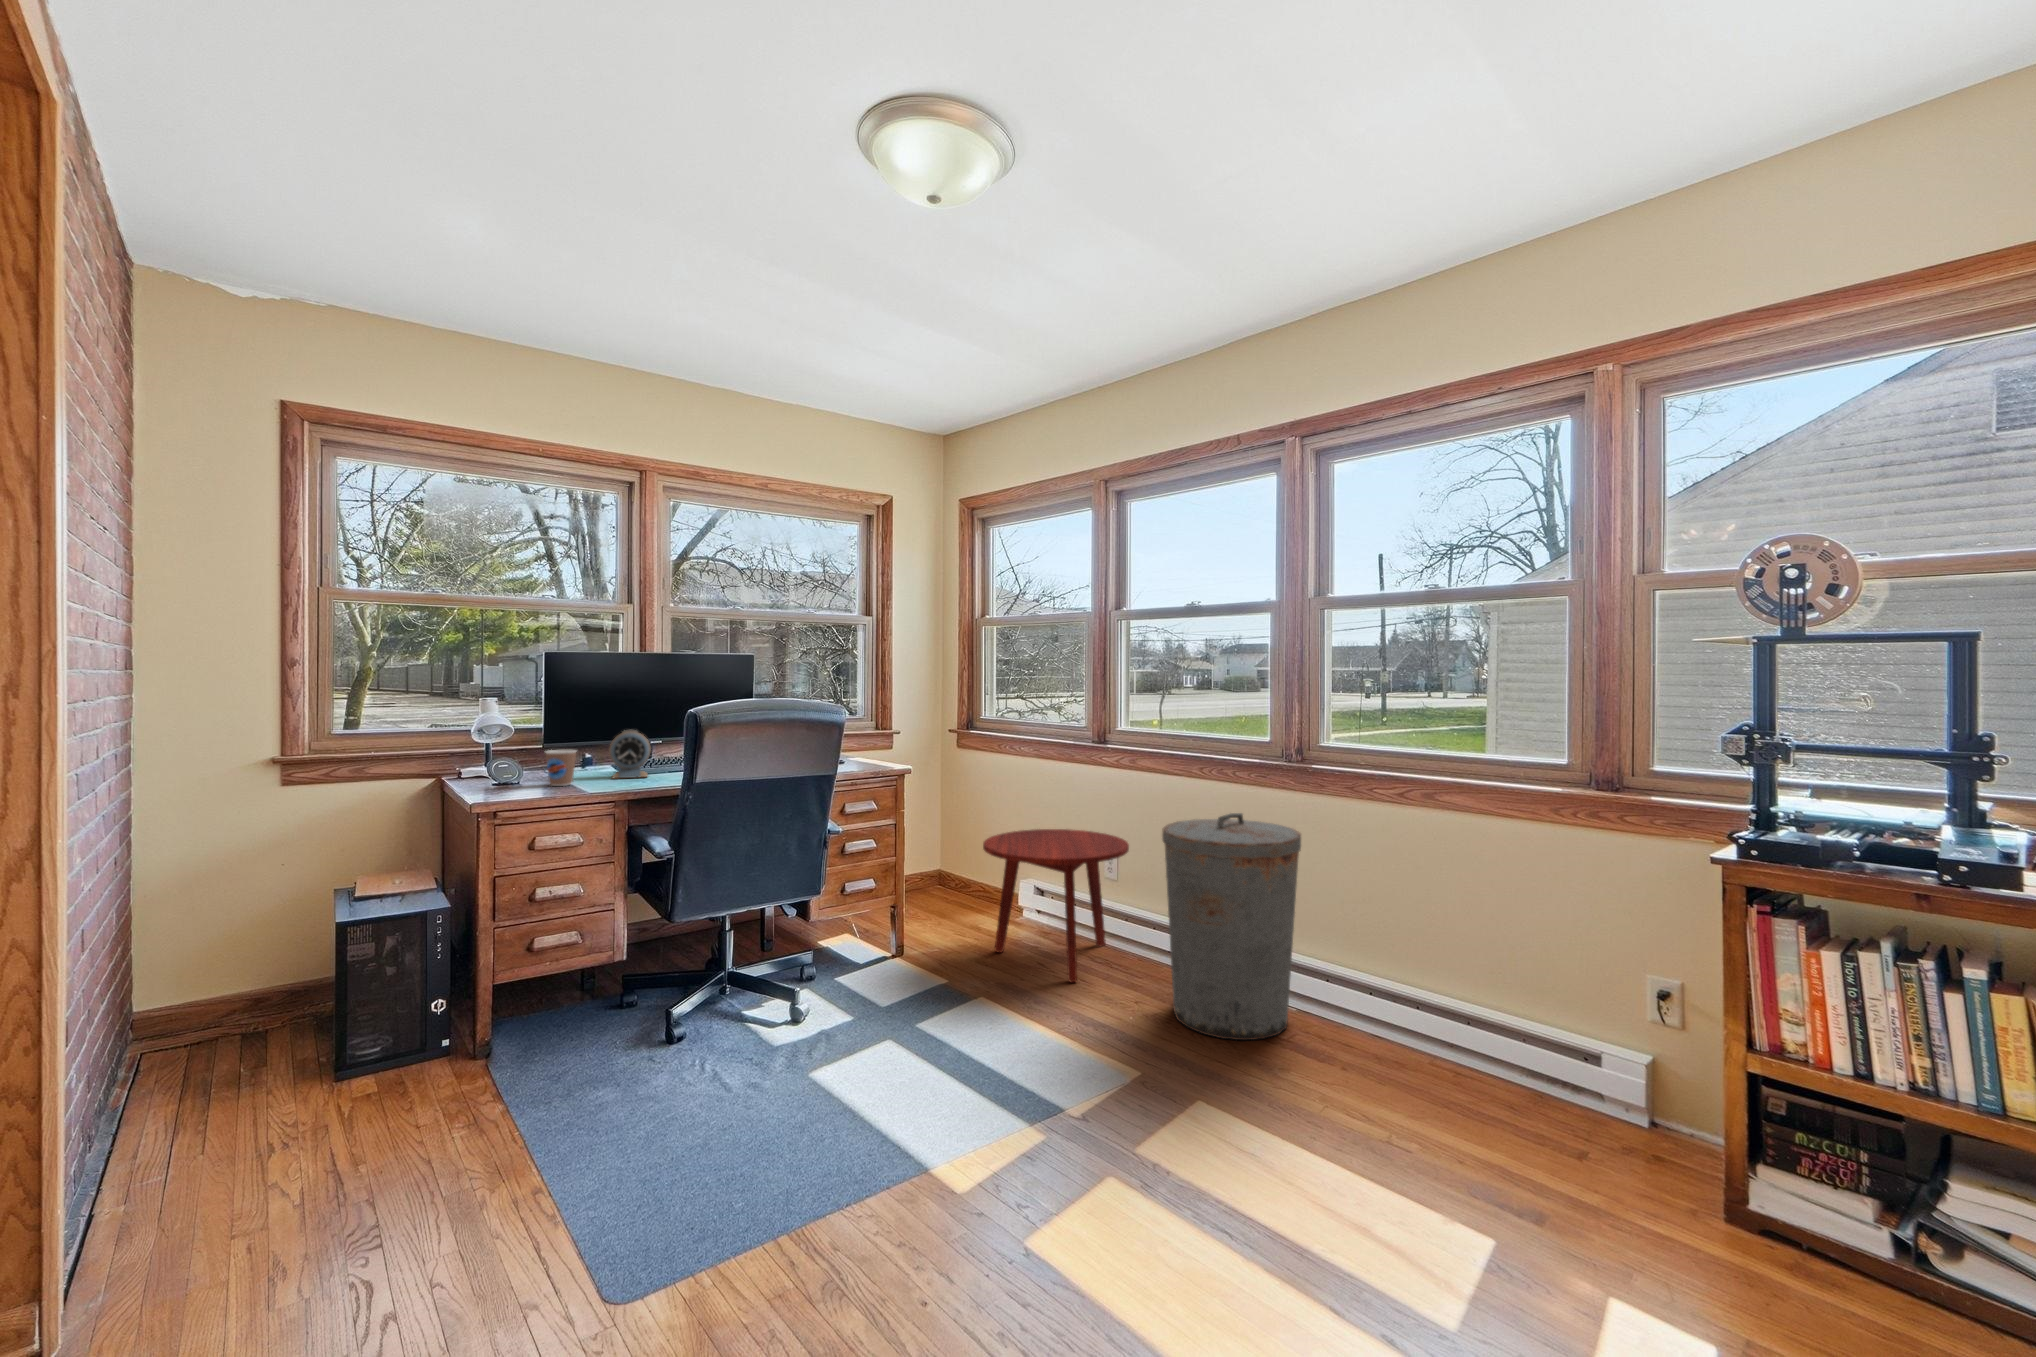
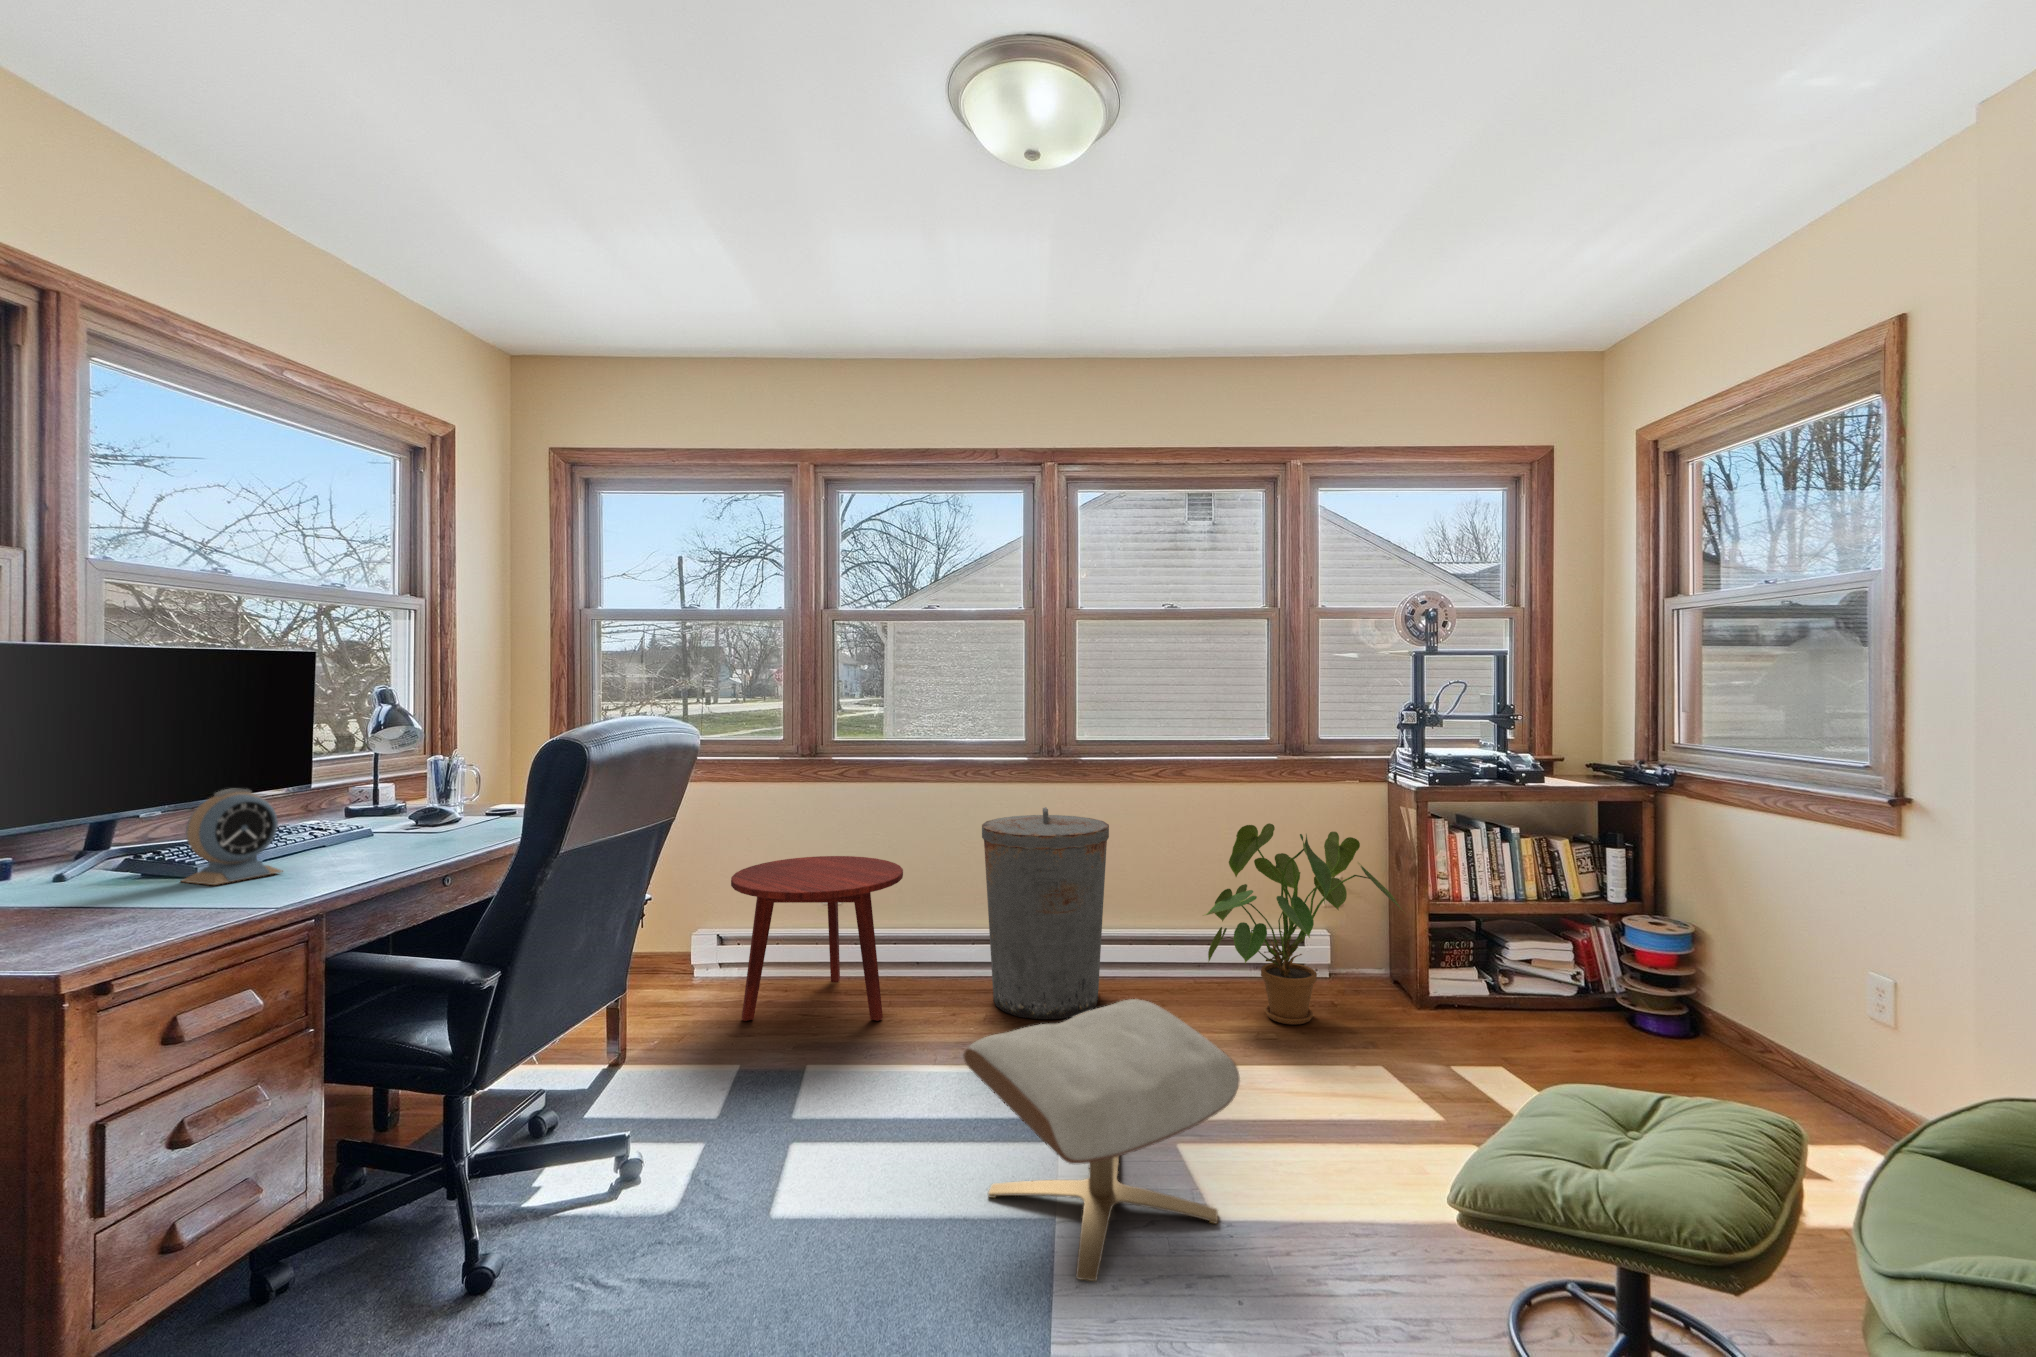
coffee cup: present [546,749,576,786] -> none [105,836,188,916]
house plant: none [1350,873,1653,1151] -> present [1204,823,1402,1024]
ottoman: none [817,984,1072,1237] -> present [964,999,1240,1281]

